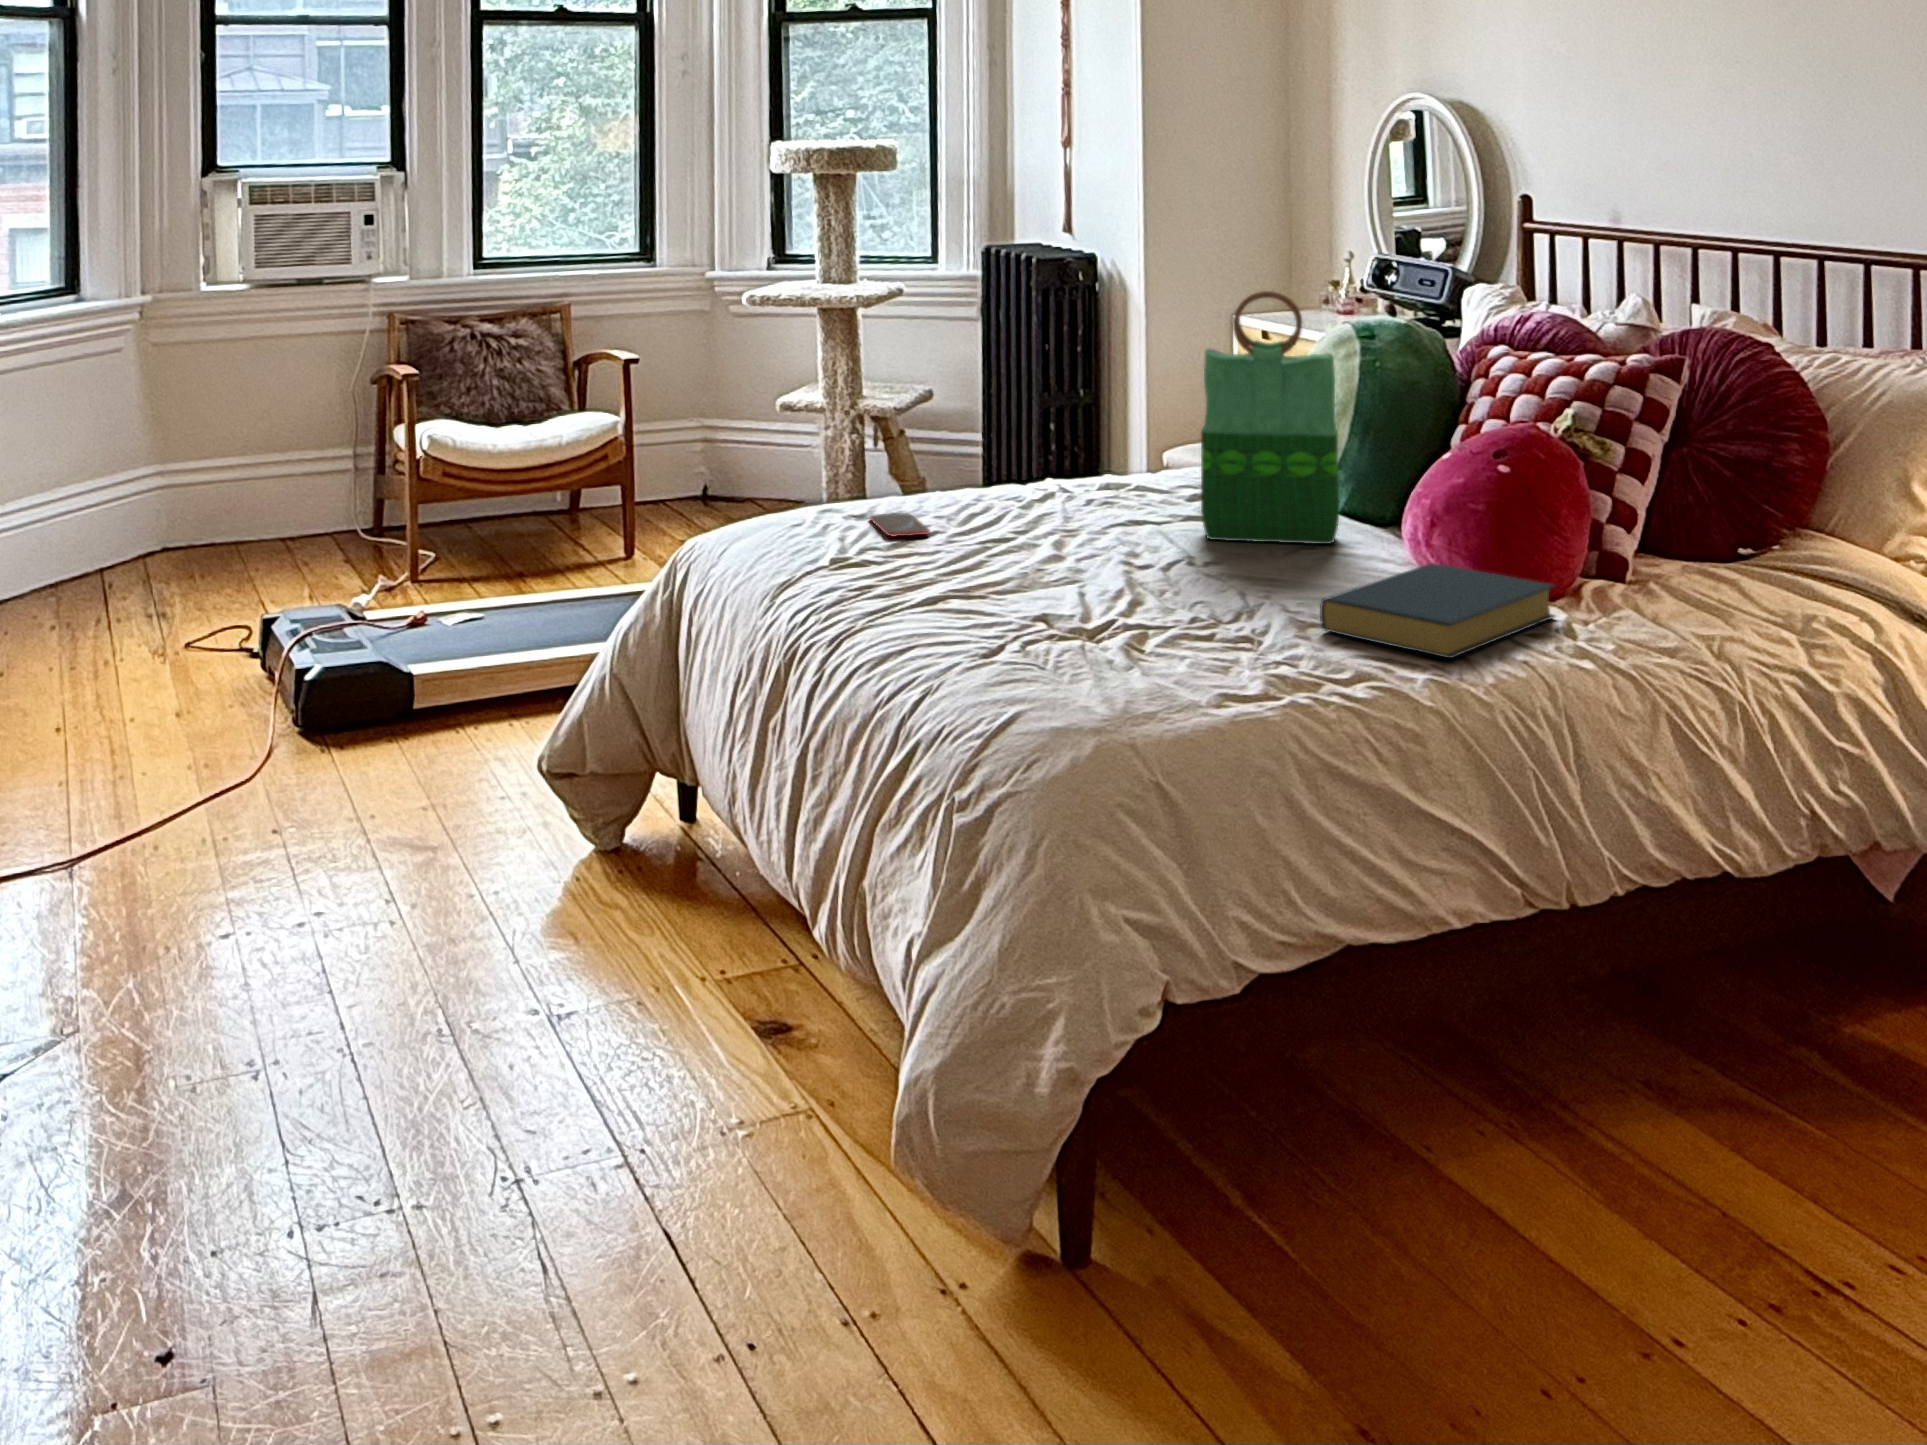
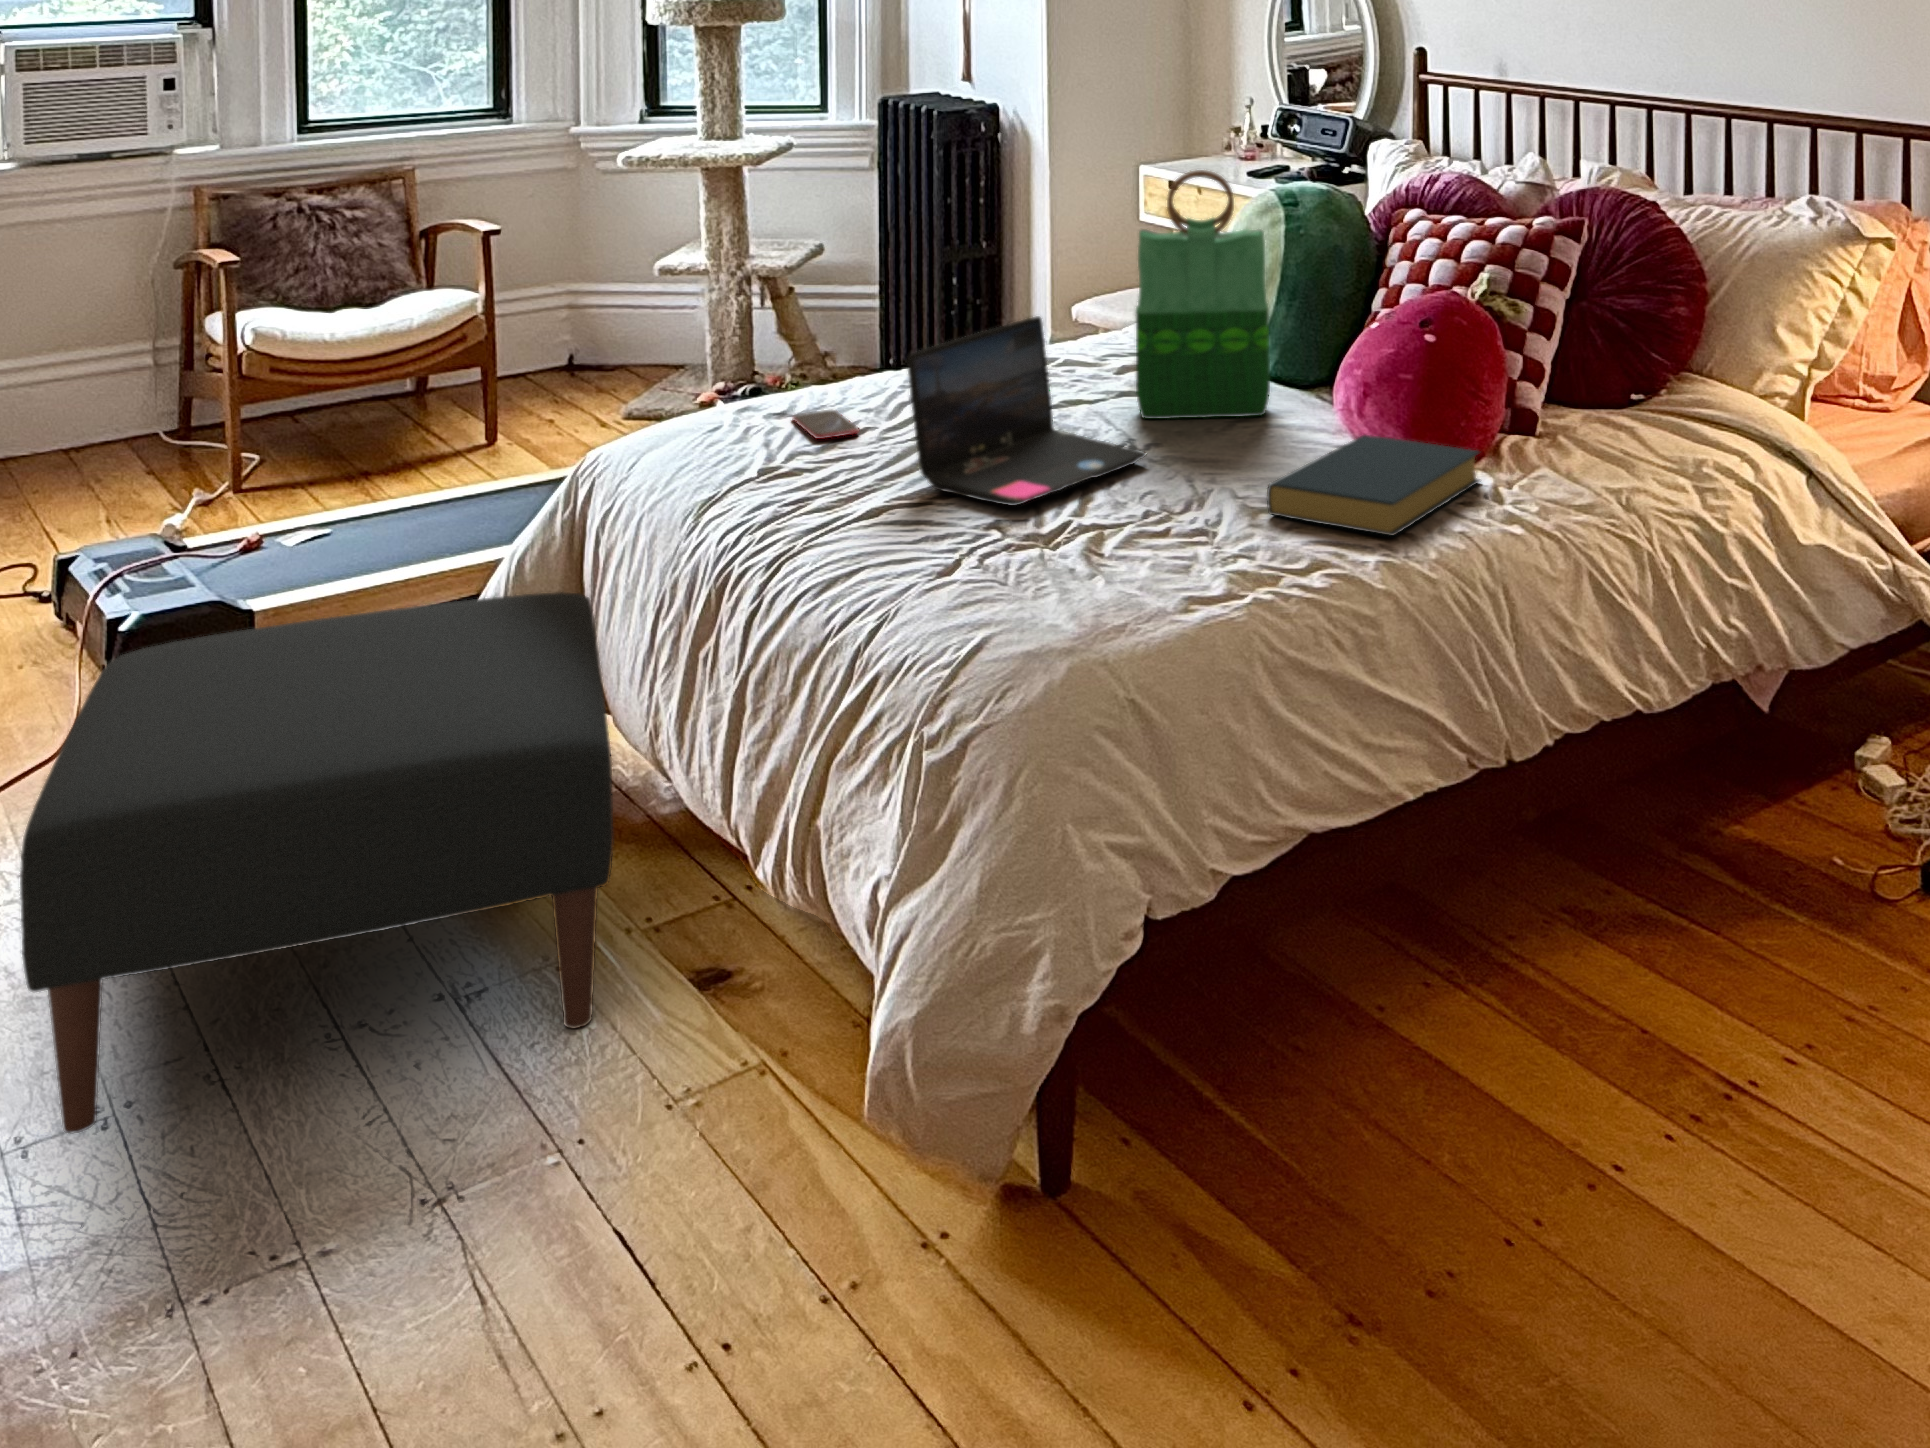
laptop: none [967,427,1205,604] -> present [907,316,1146,506]
ottoman: none [188,662,685,1082] -> present [20,592,614,1134]

